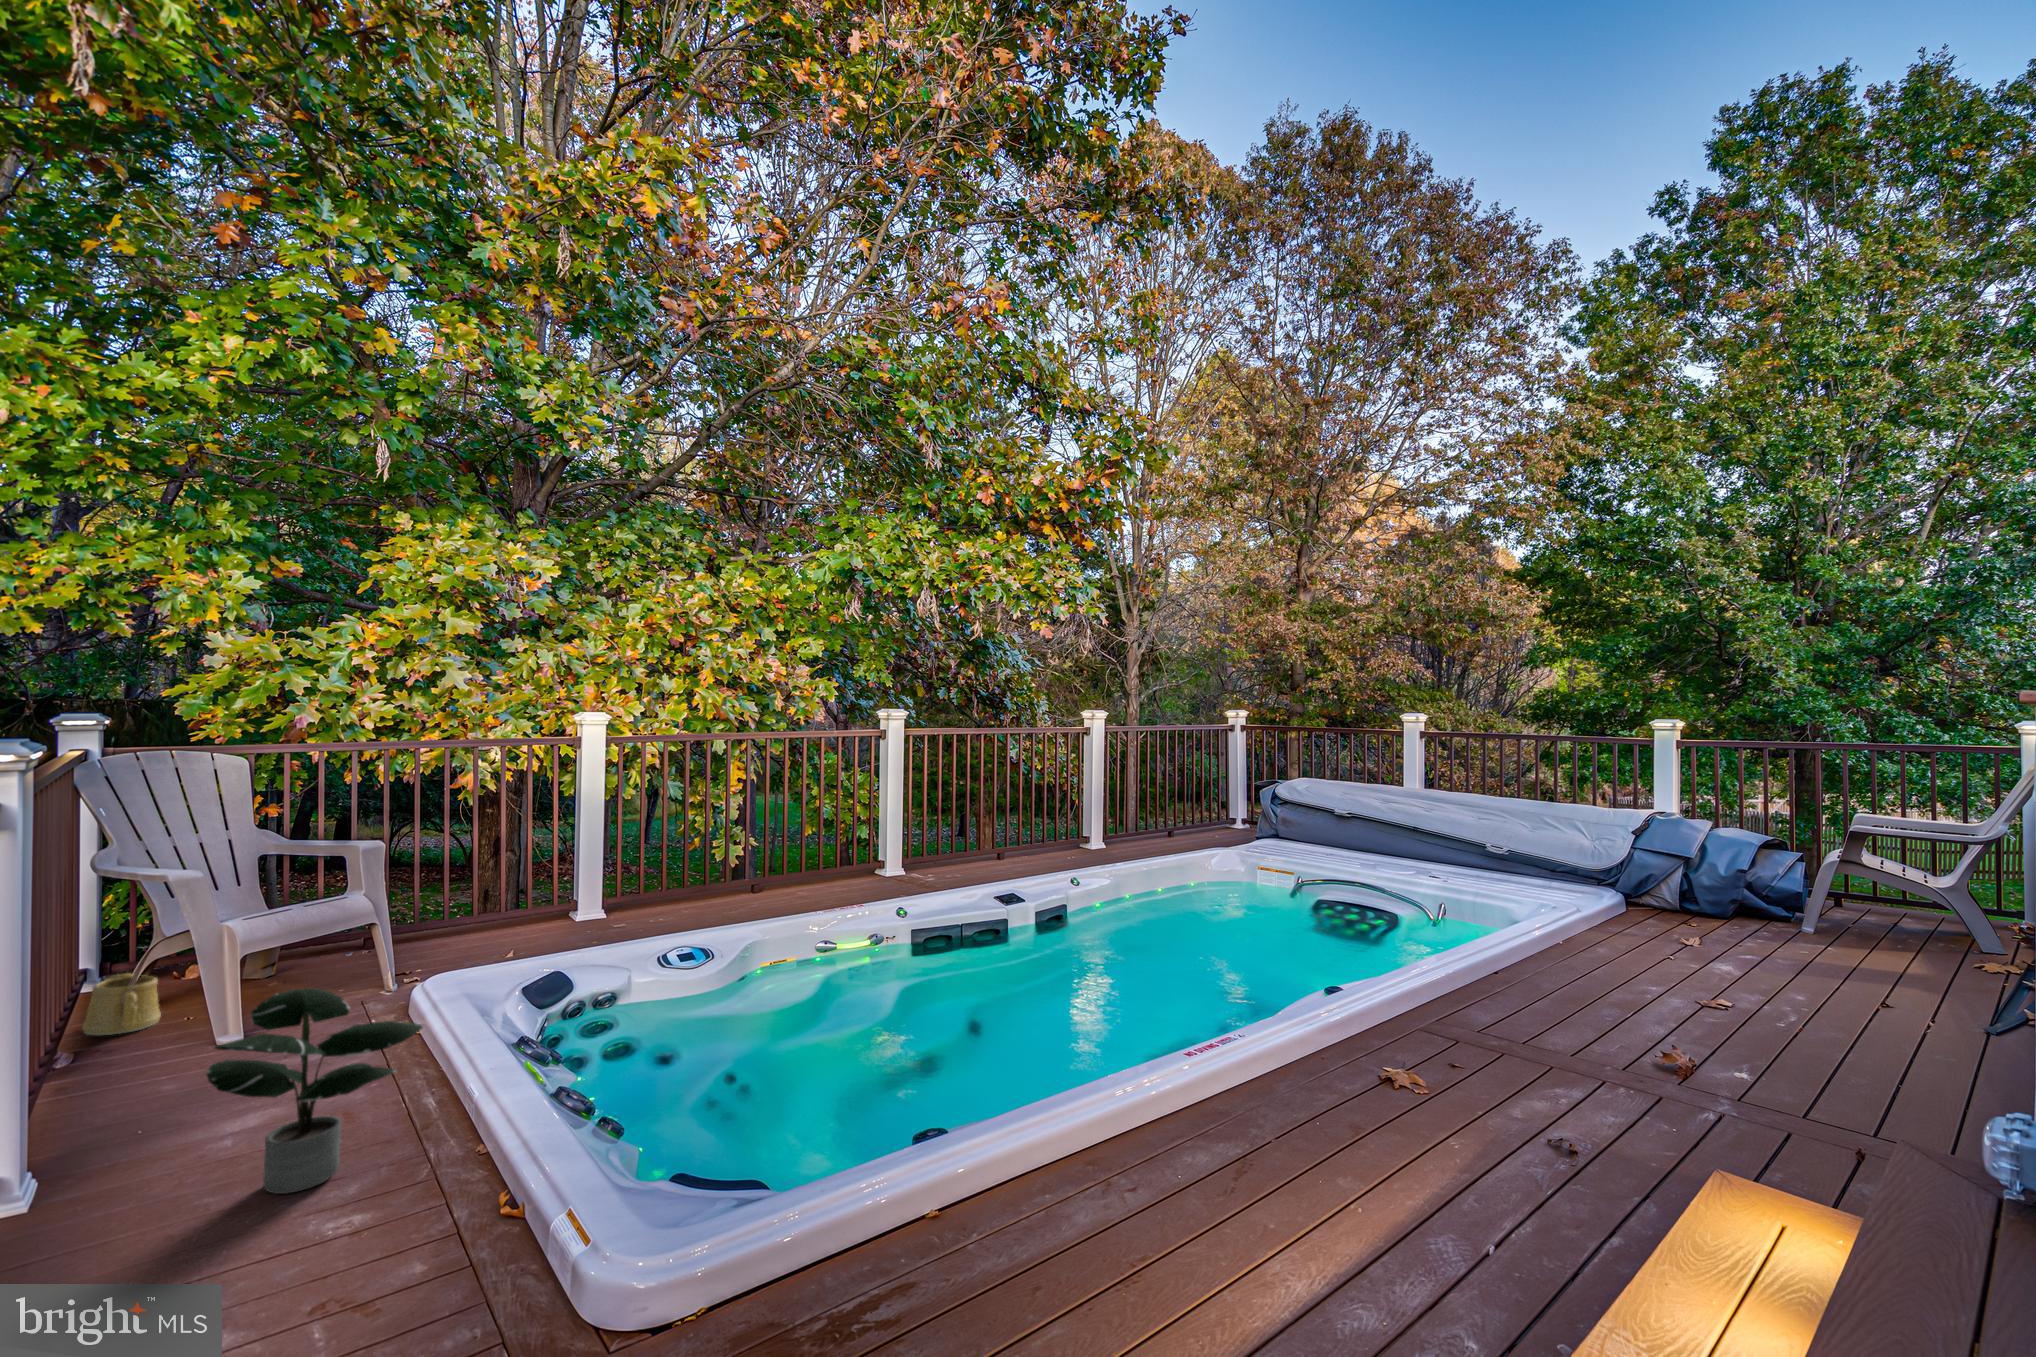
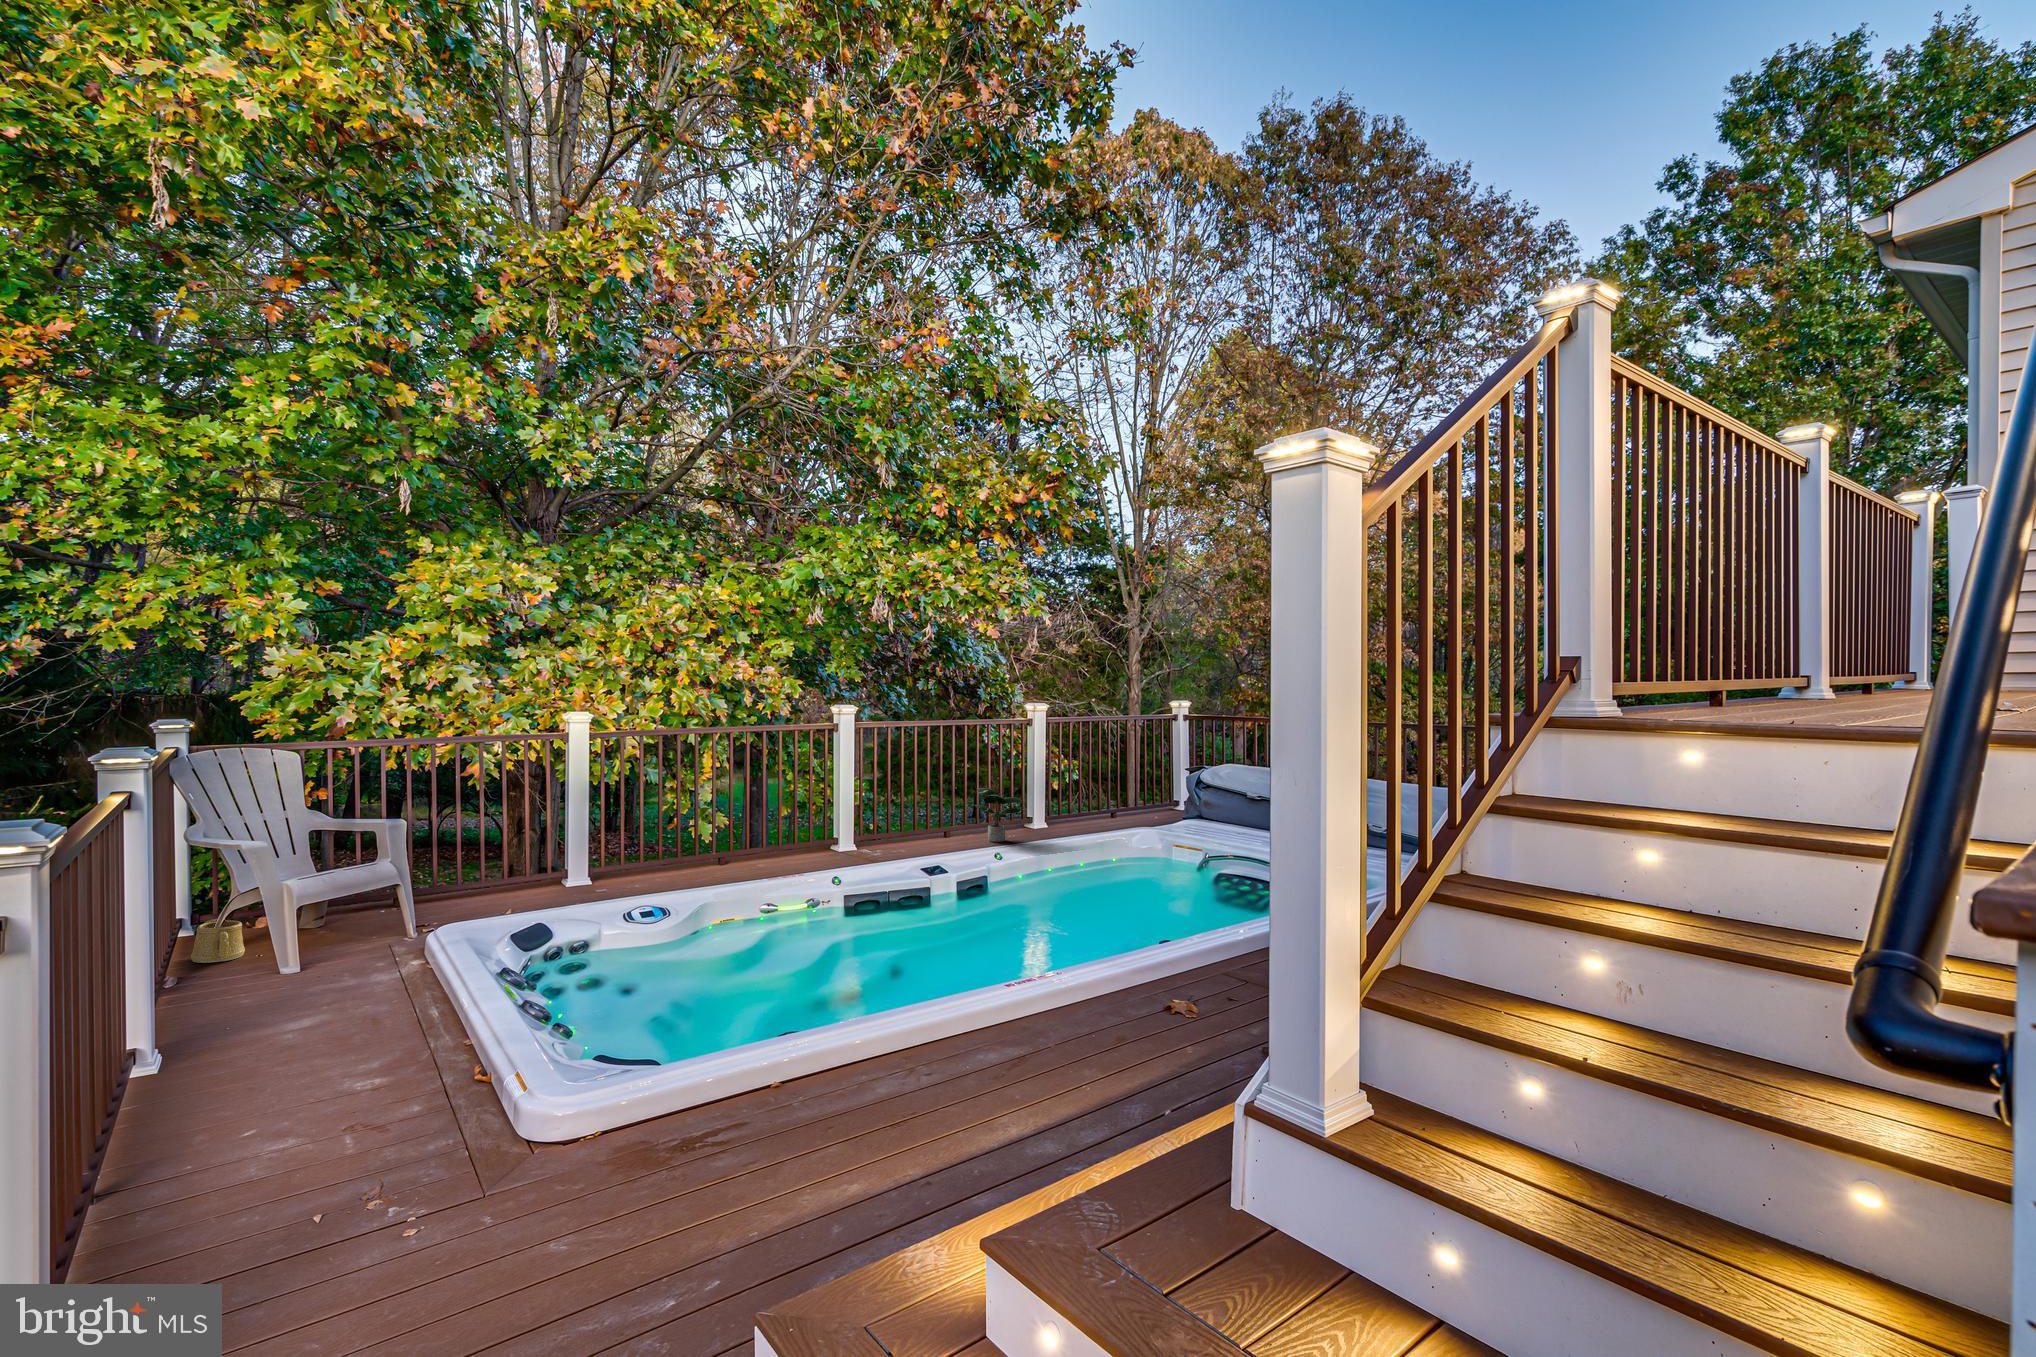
potted plant: present [206,988,423,1194] -> present [975,788,1022,842]

